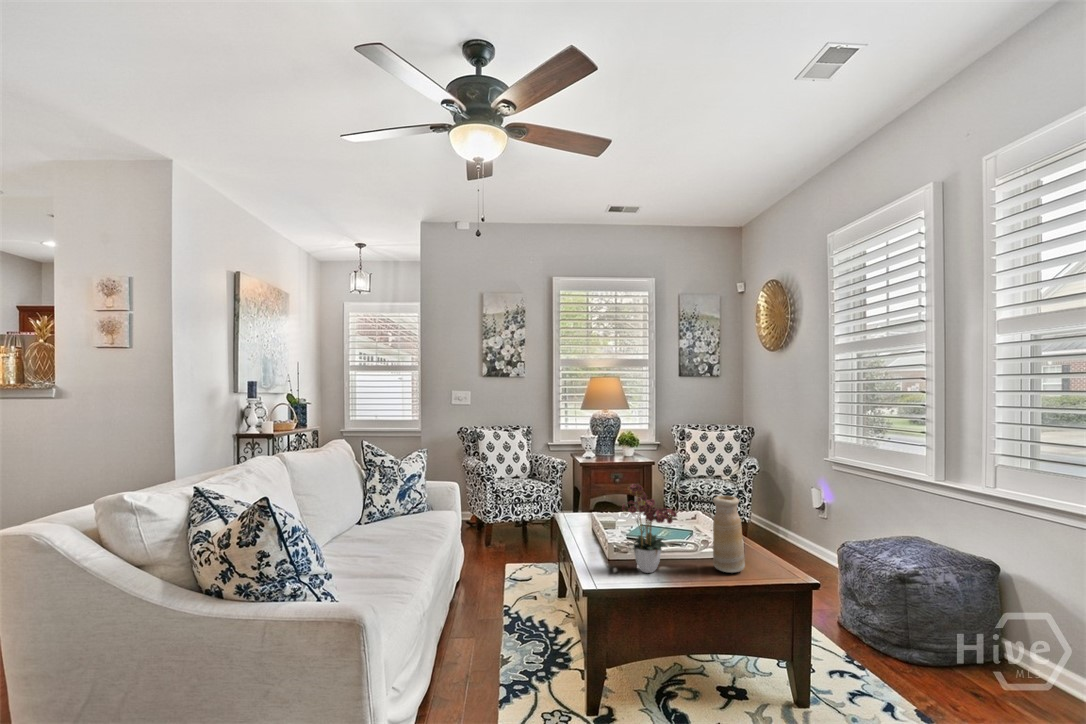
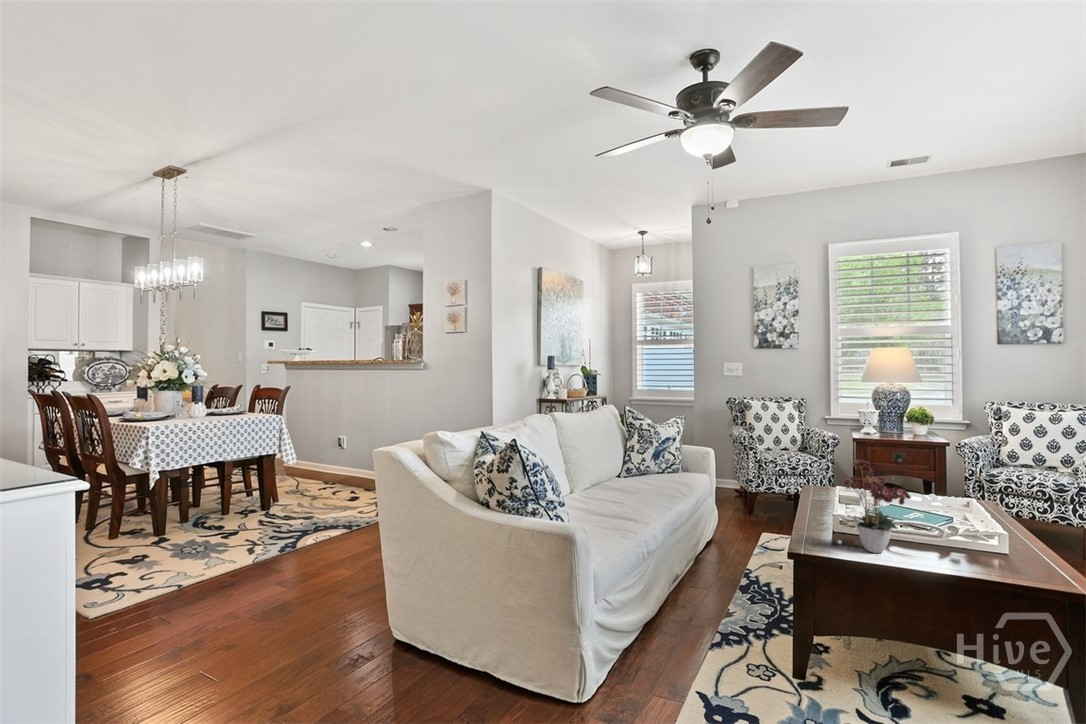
vase: present [713,496,745,573] -> none [960,482,1003,569]

